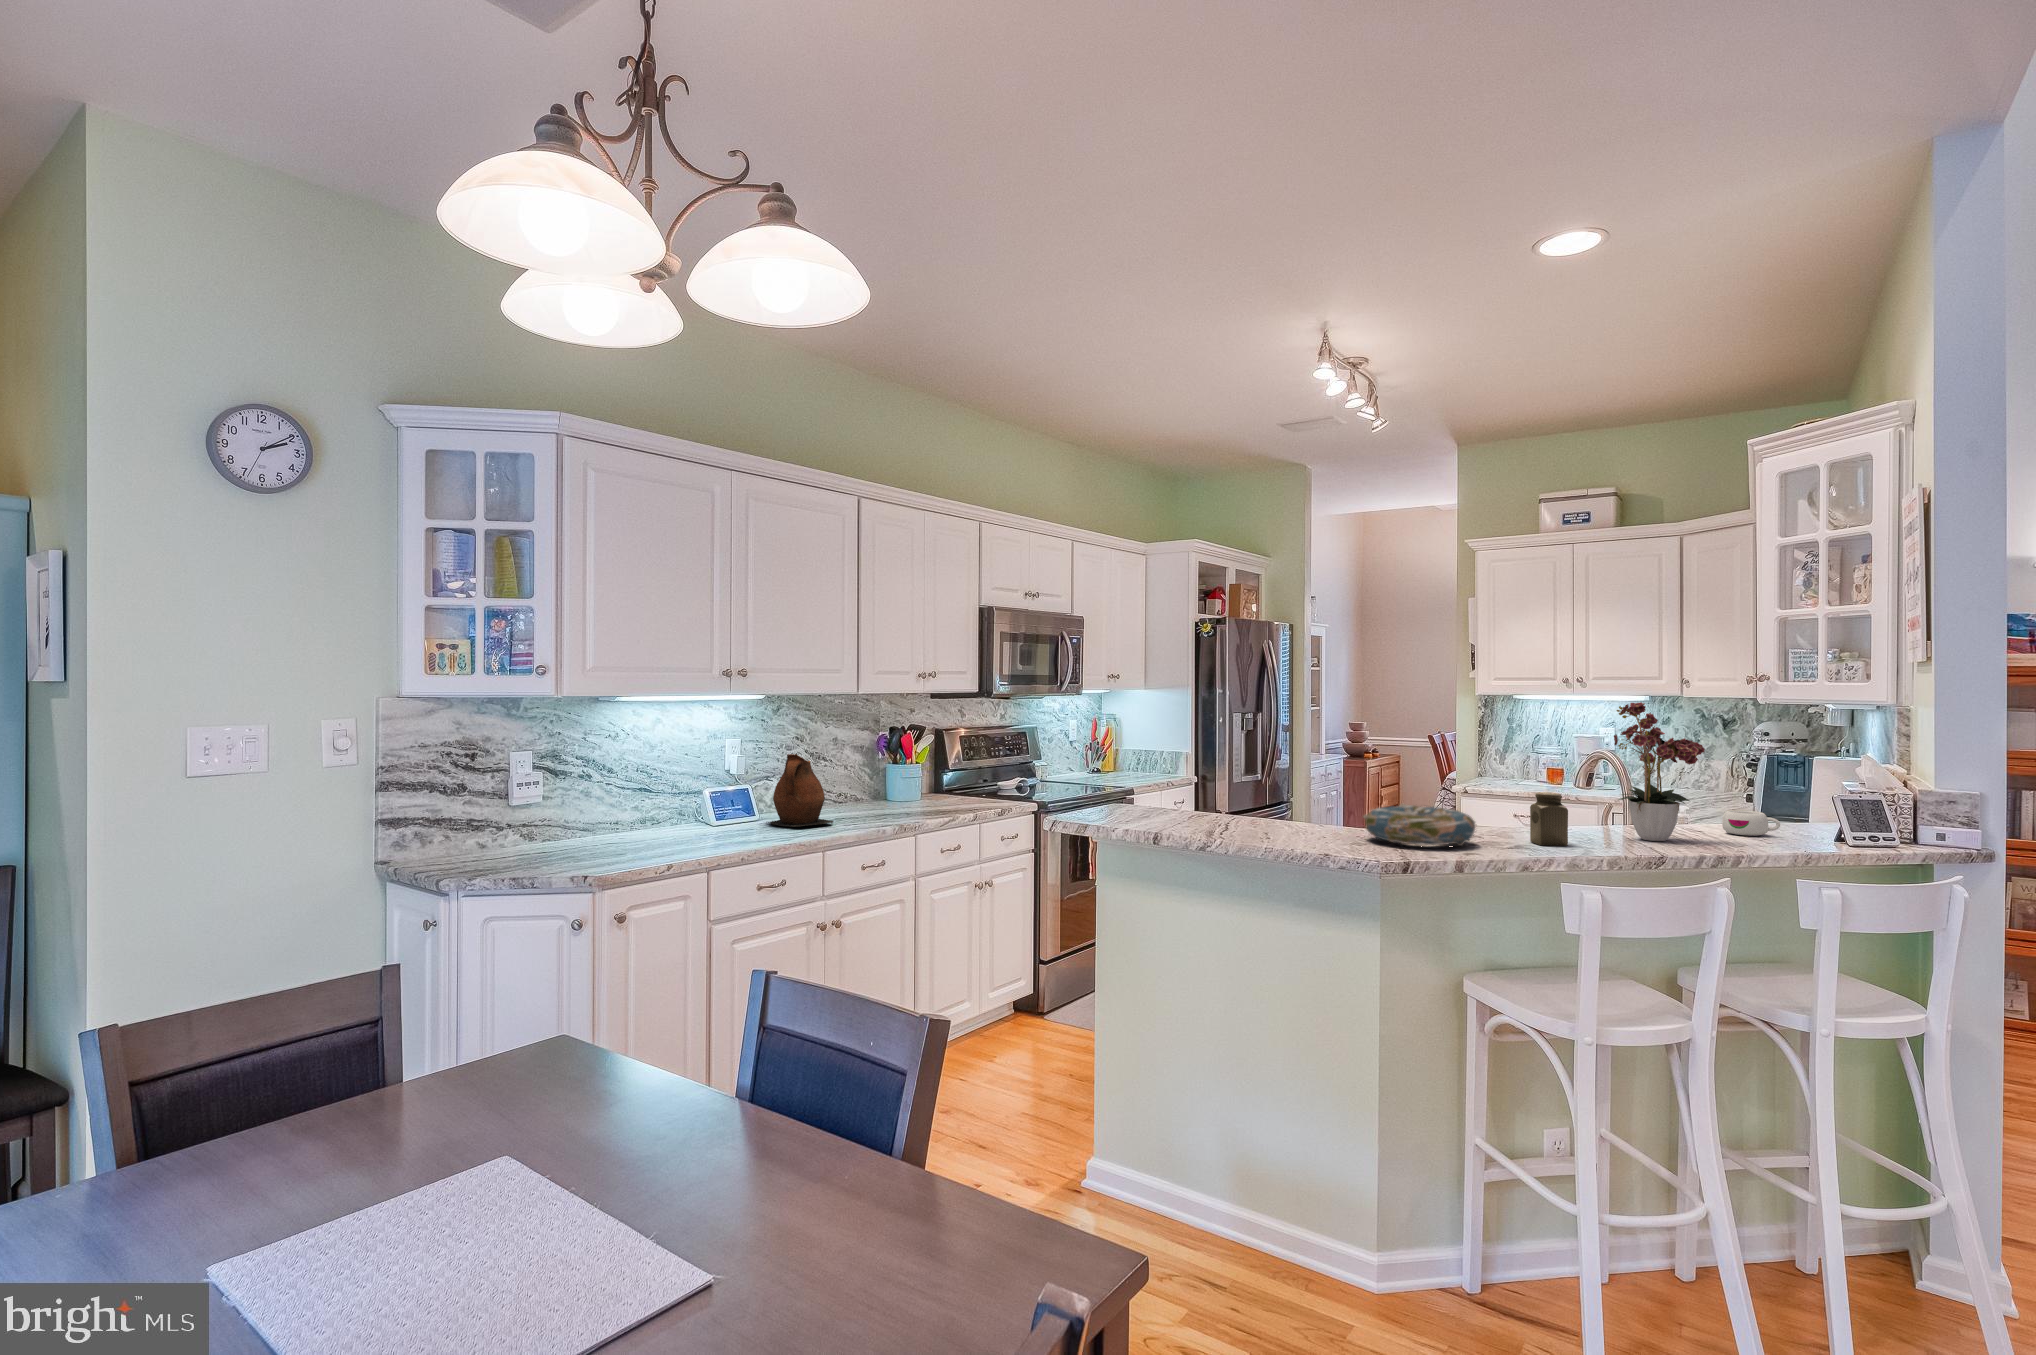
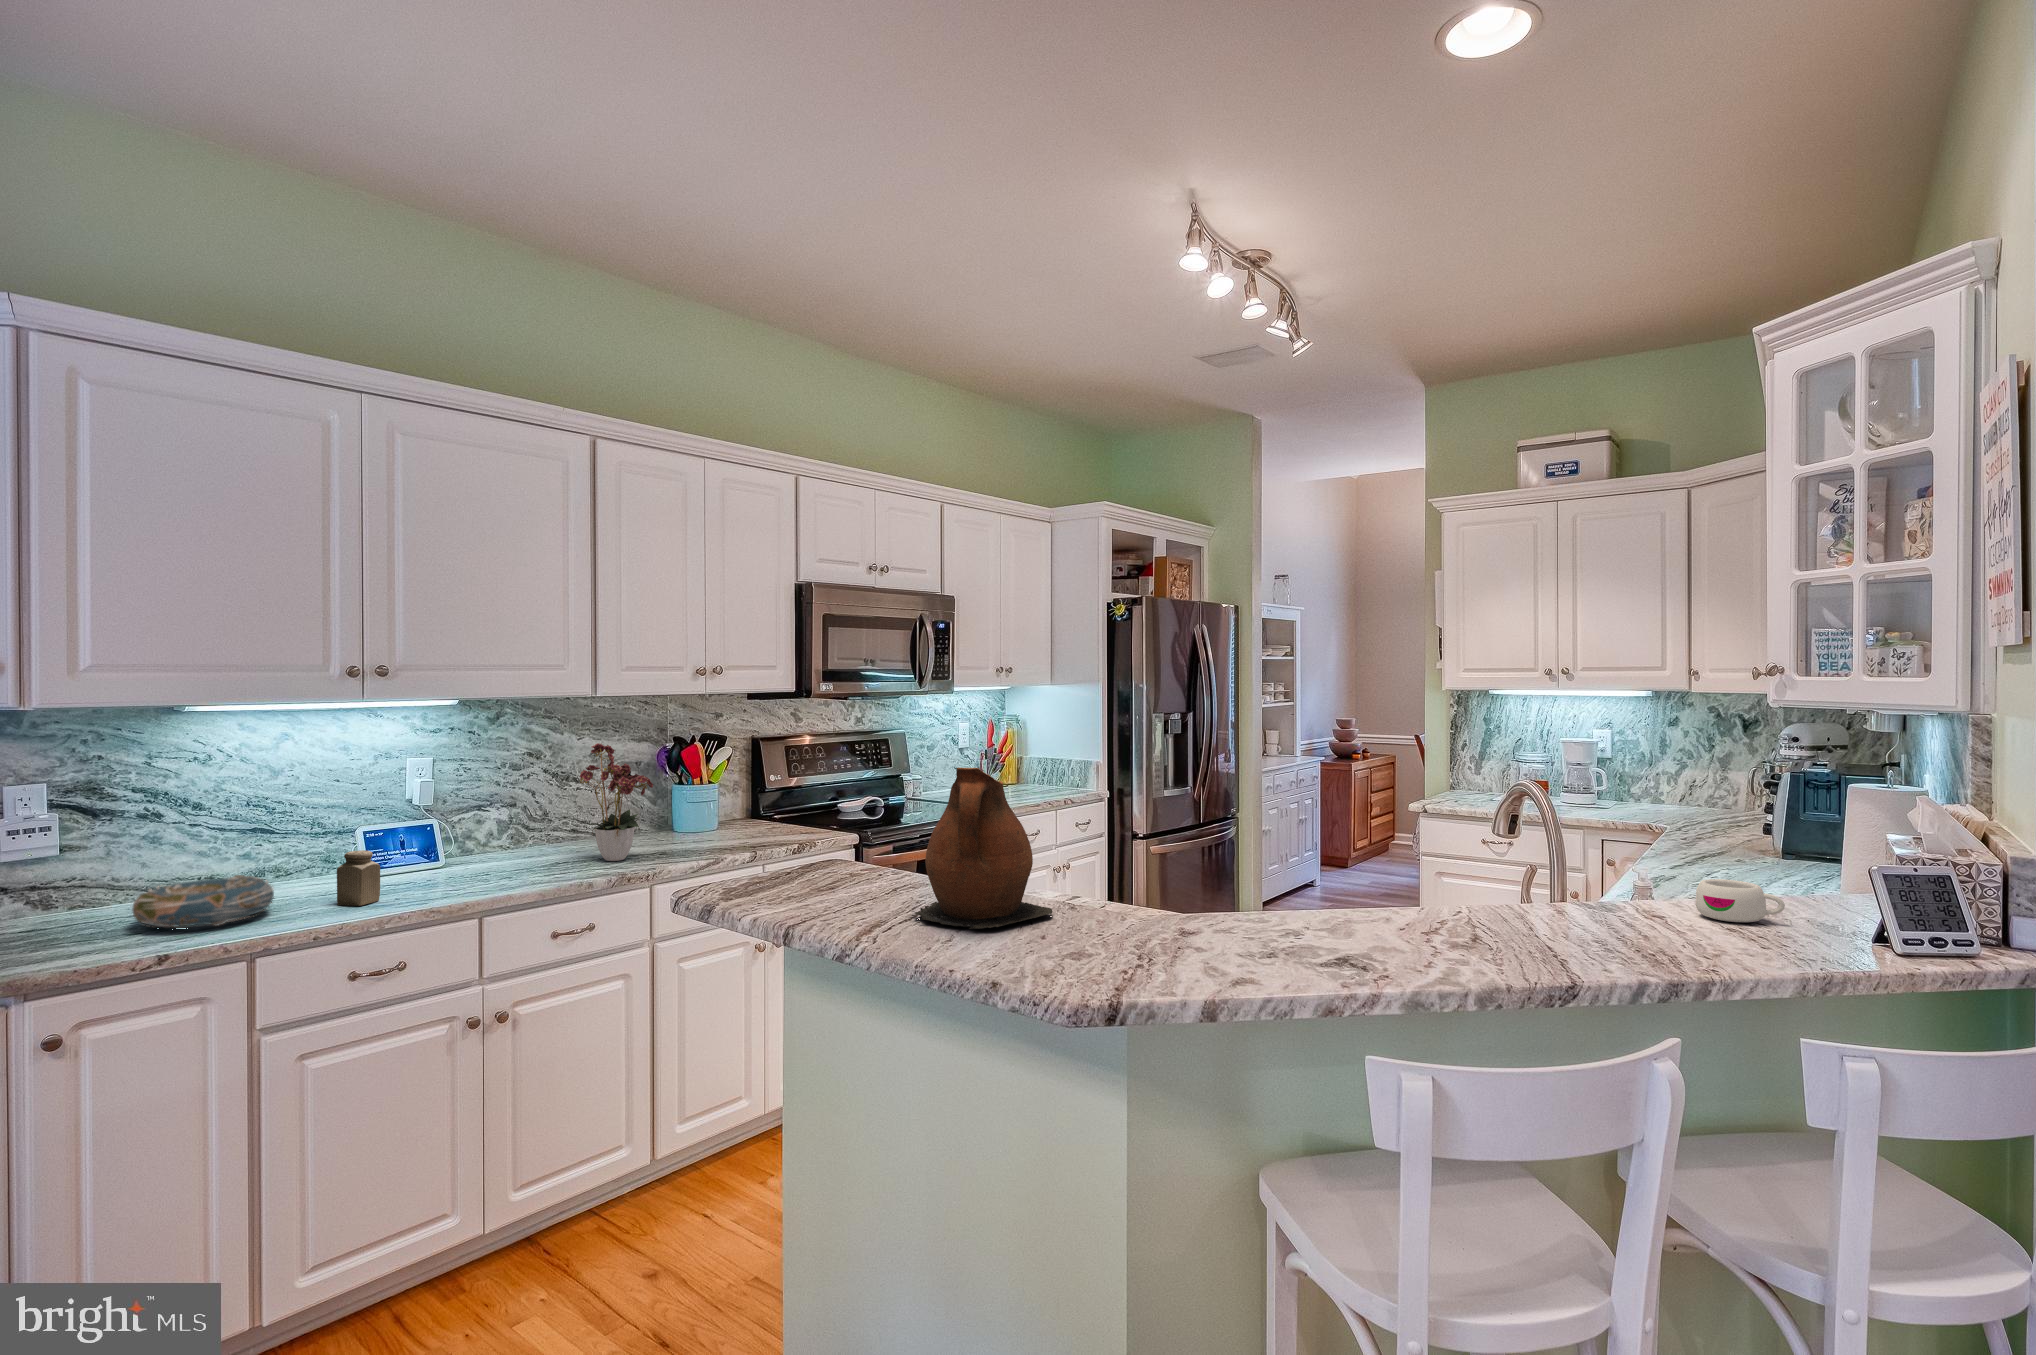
flower arrangement: present [1614,702,1705,841] -> present [580,743,653,861]
ceramic pitcher: present [768,754,834,827] -> present [912,768,1052,929]
salt shaker: present [1530,792,1568,846] -> present [337,850,380,906]
decorative bowl: present [1364,804,1476,846] -> present [133,875,274,927]

